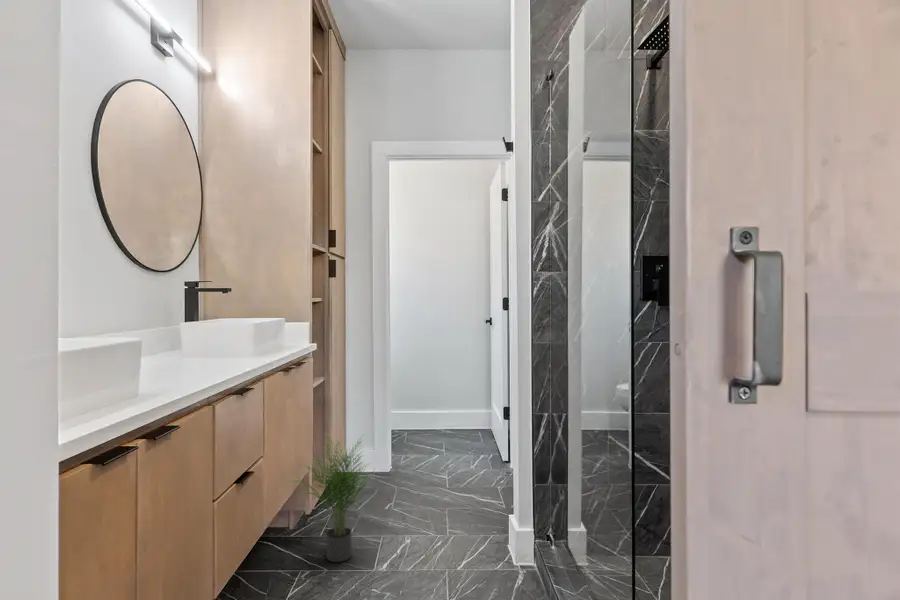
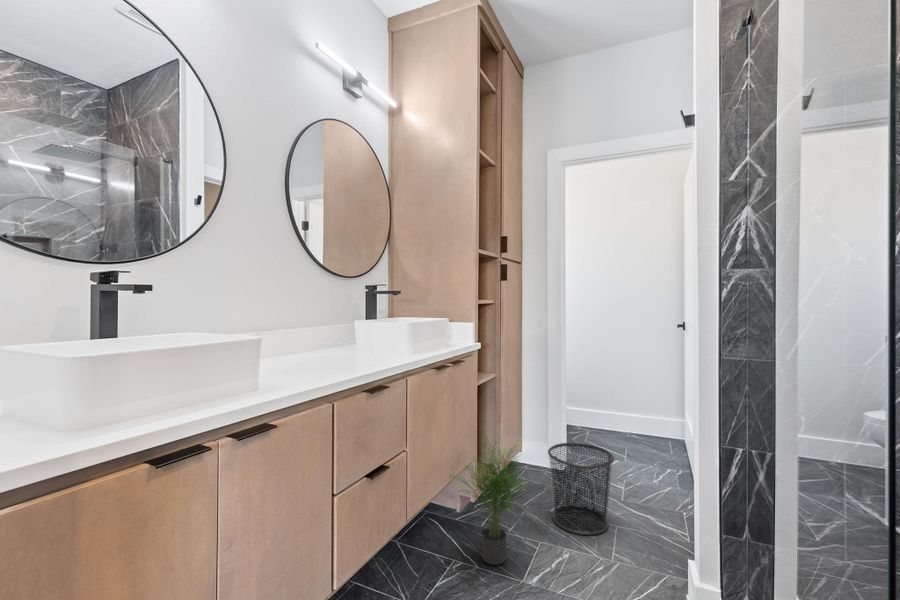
waste bin: none [383,438,445,522] -> present [548,443,614,535]

